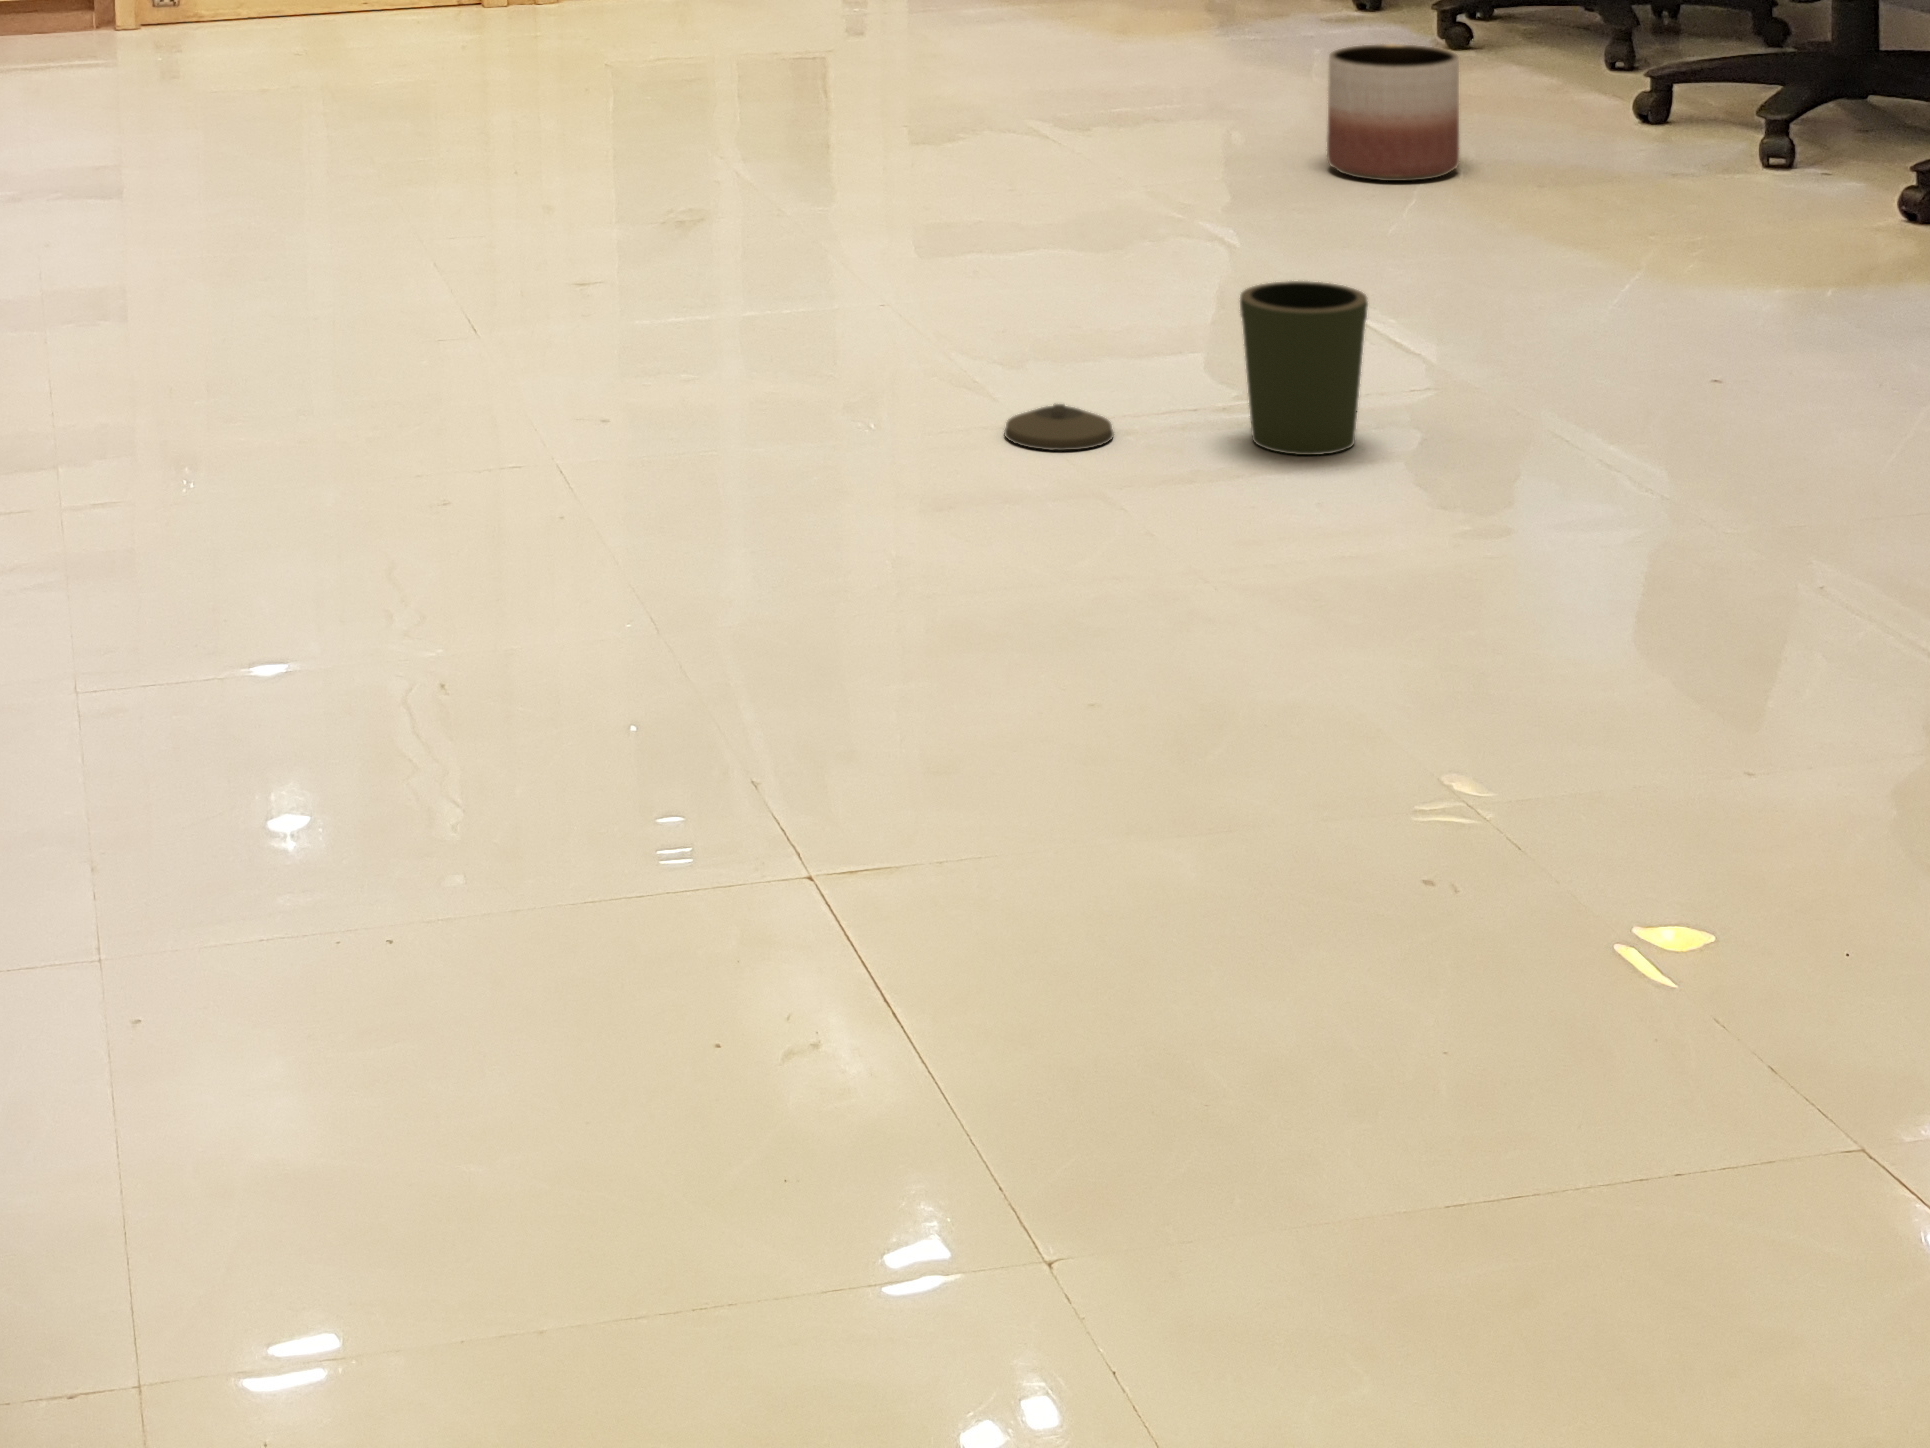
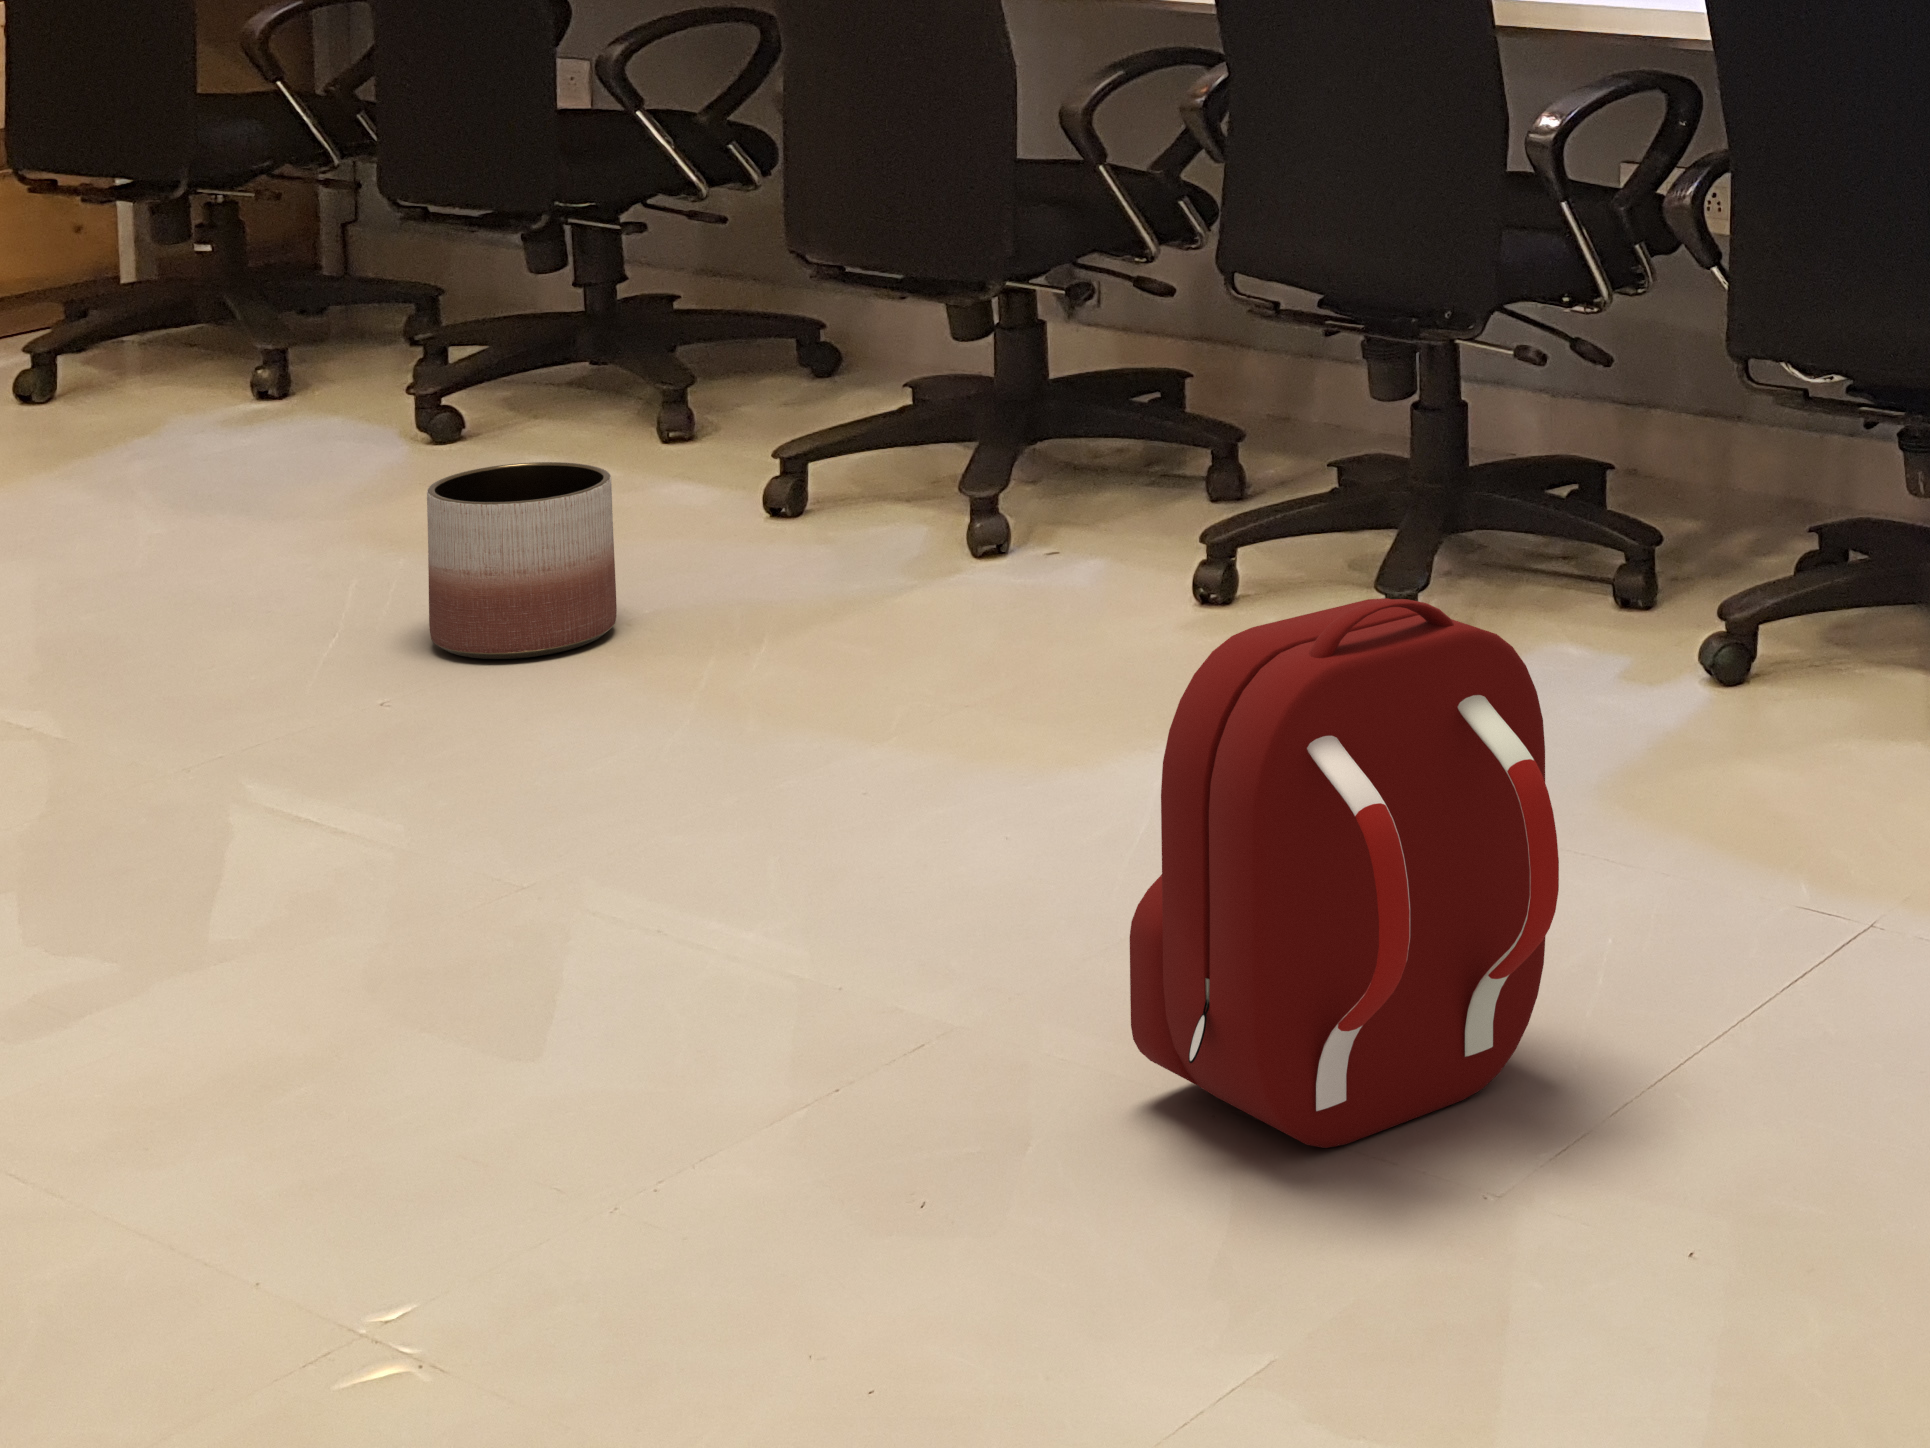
backpack: none [1521,134,1837,525] -> present [1130,598,1559,1148]
trash can: present [1005,281,1368,455] -> none [328,881,884,1258]

